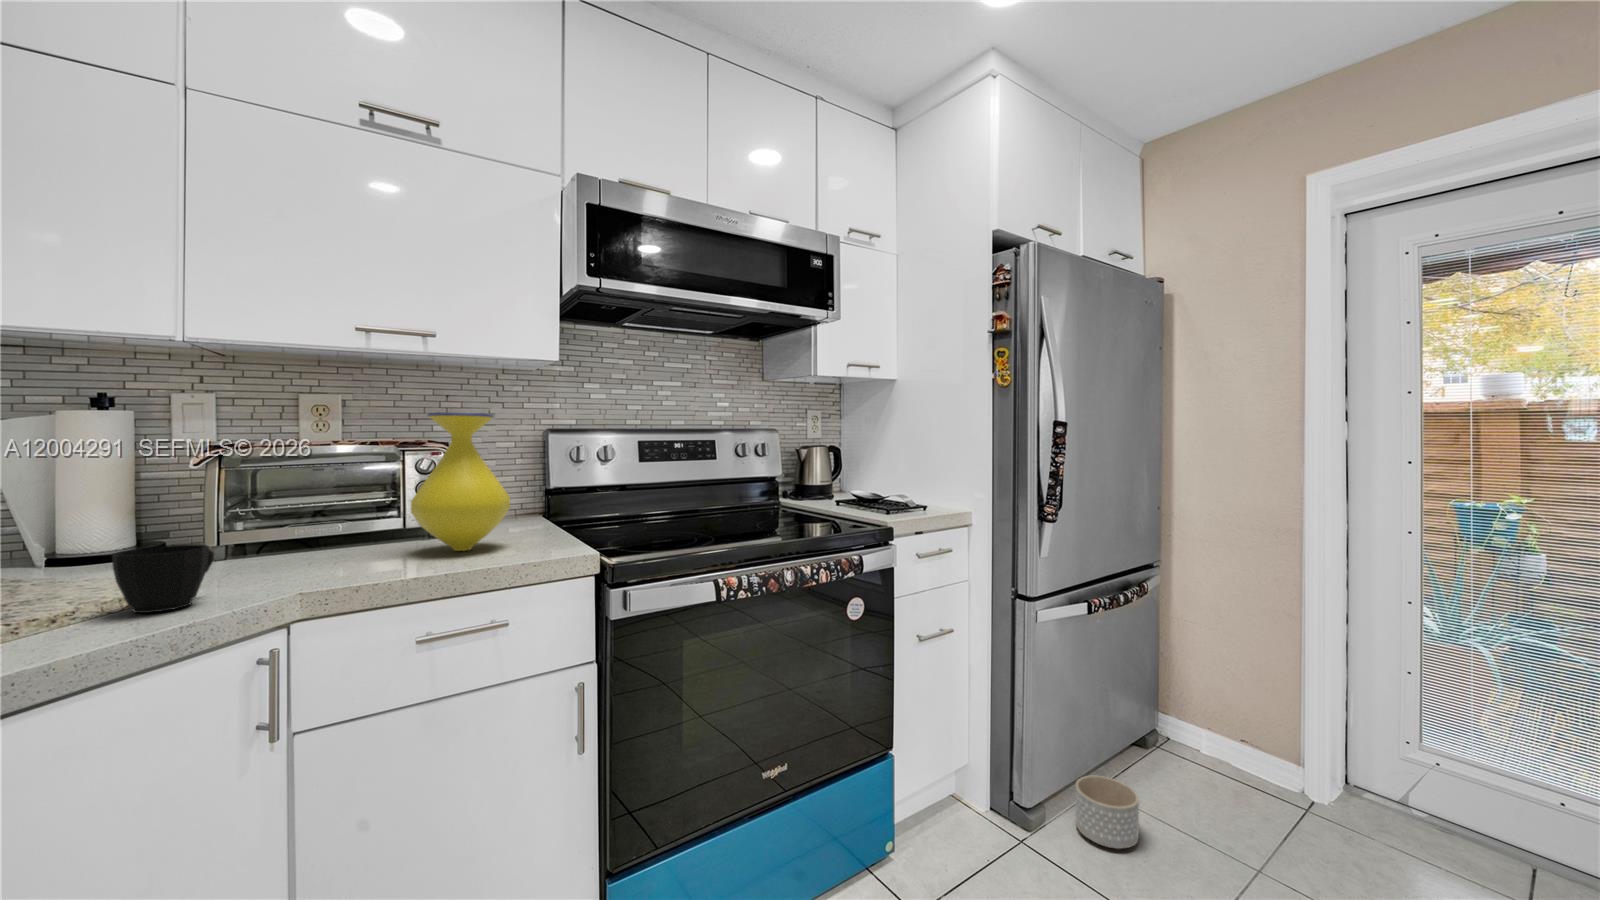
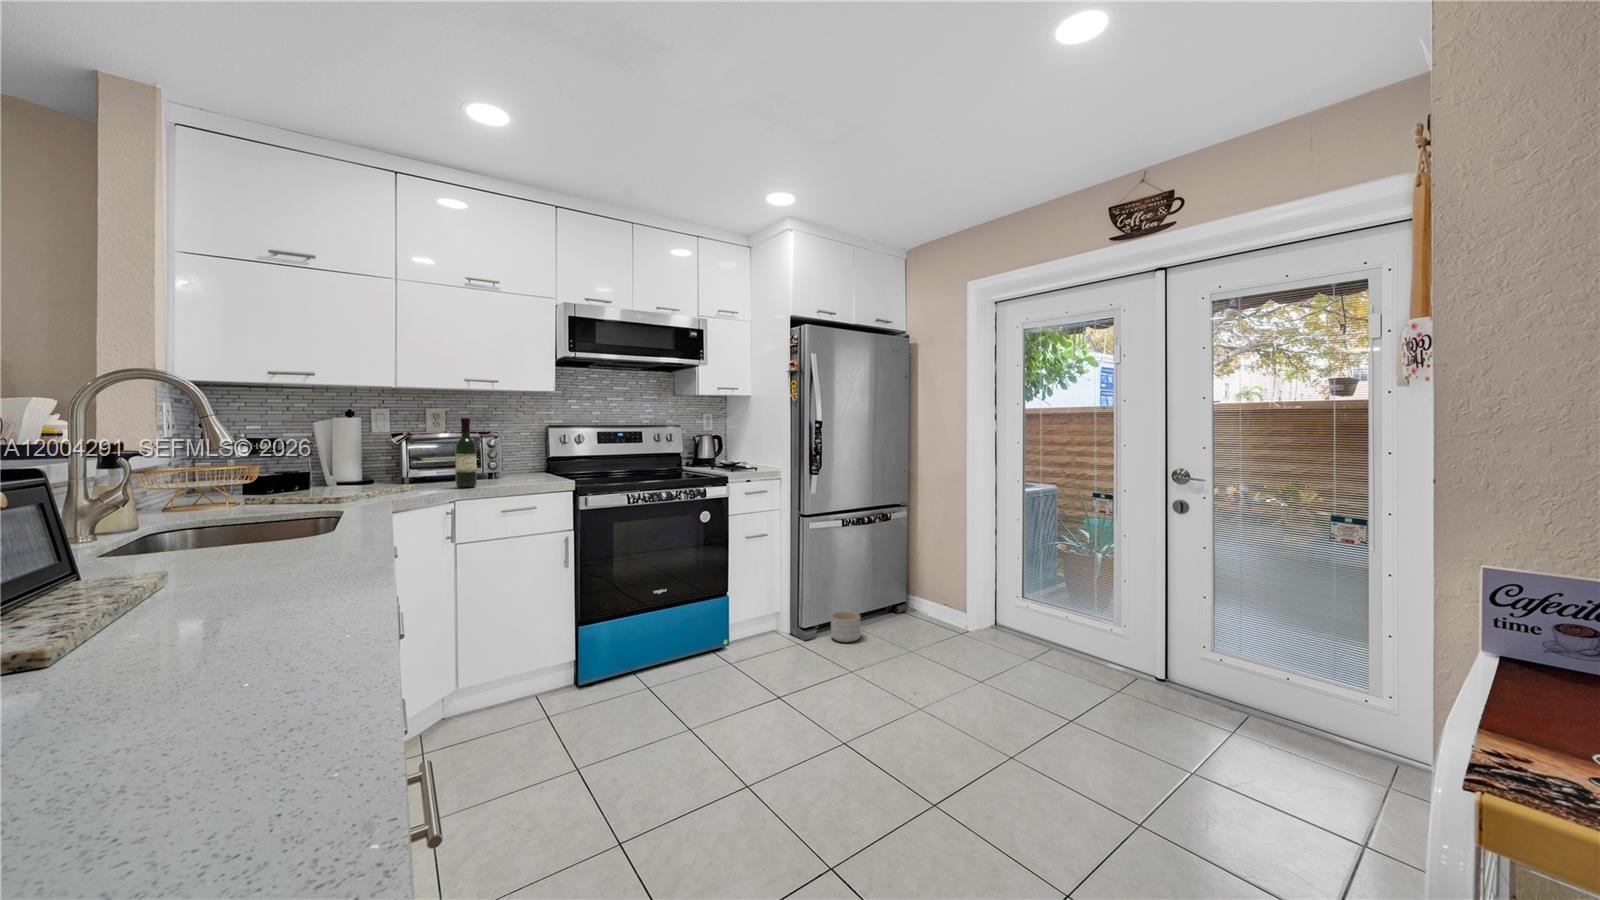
wine bottle: none [319,410,373,578] -> present [455,418,477,488]
vase: present [411,412,510,551] -> none [487,418,532,482]
cup: present [112,544,214,613] -> none [393,471,422,493]

